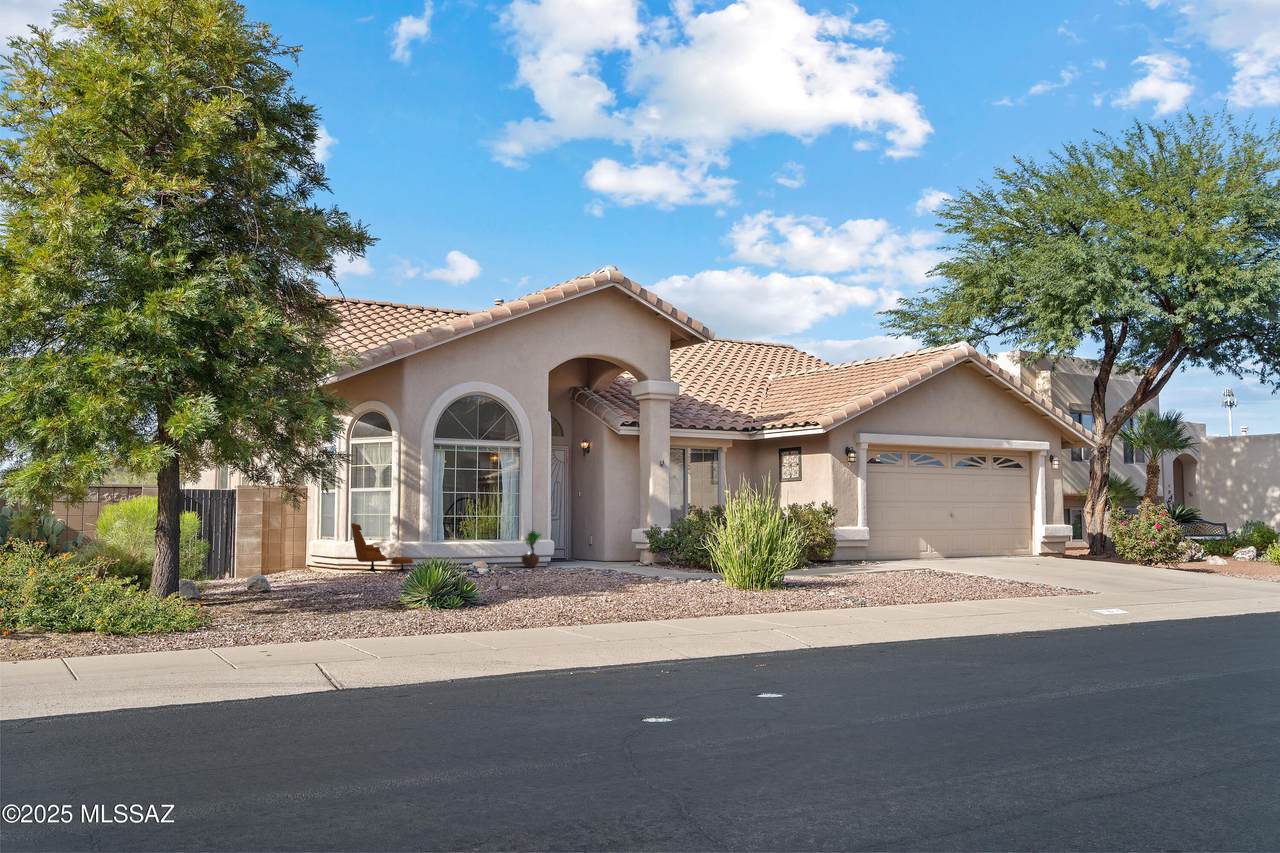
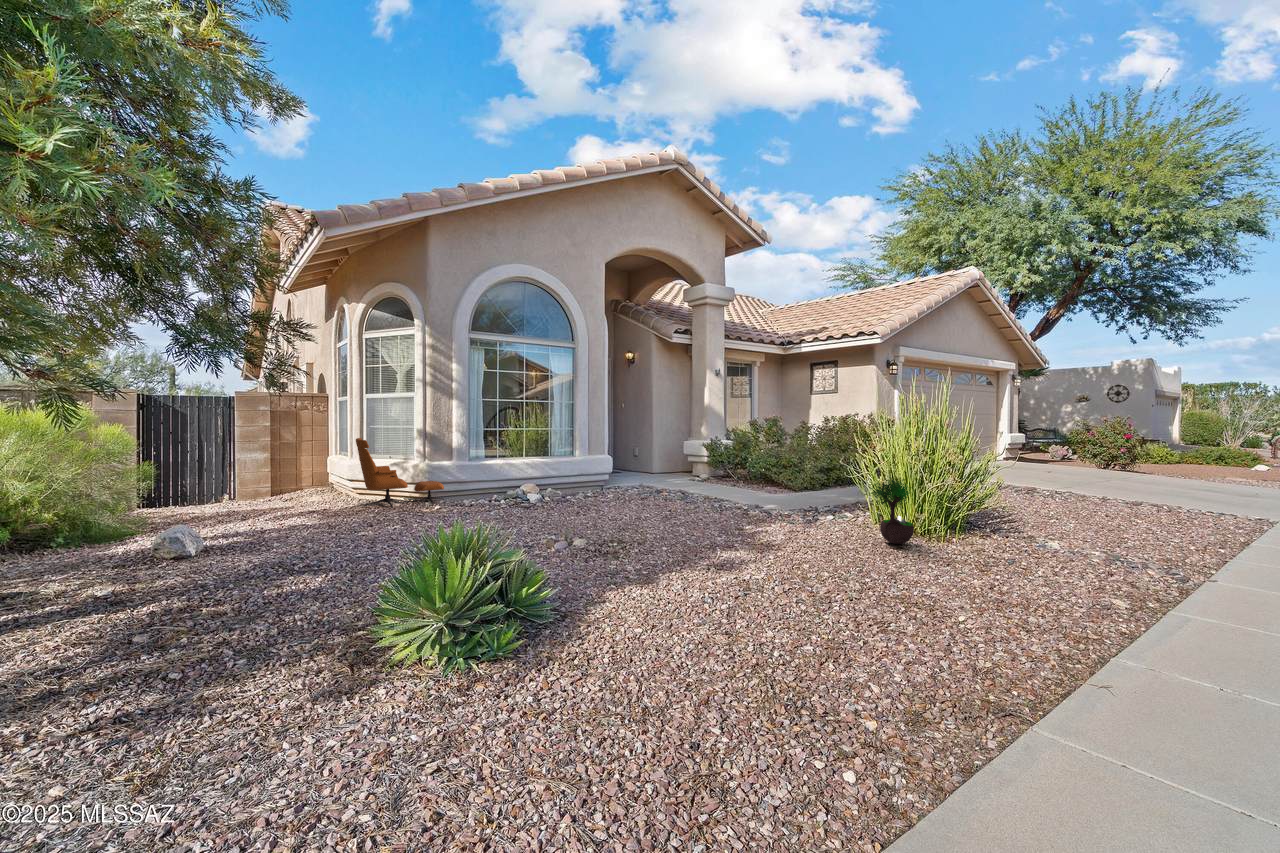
potted tree: present [522,531,541,568] -> present [871,477,914,544]

